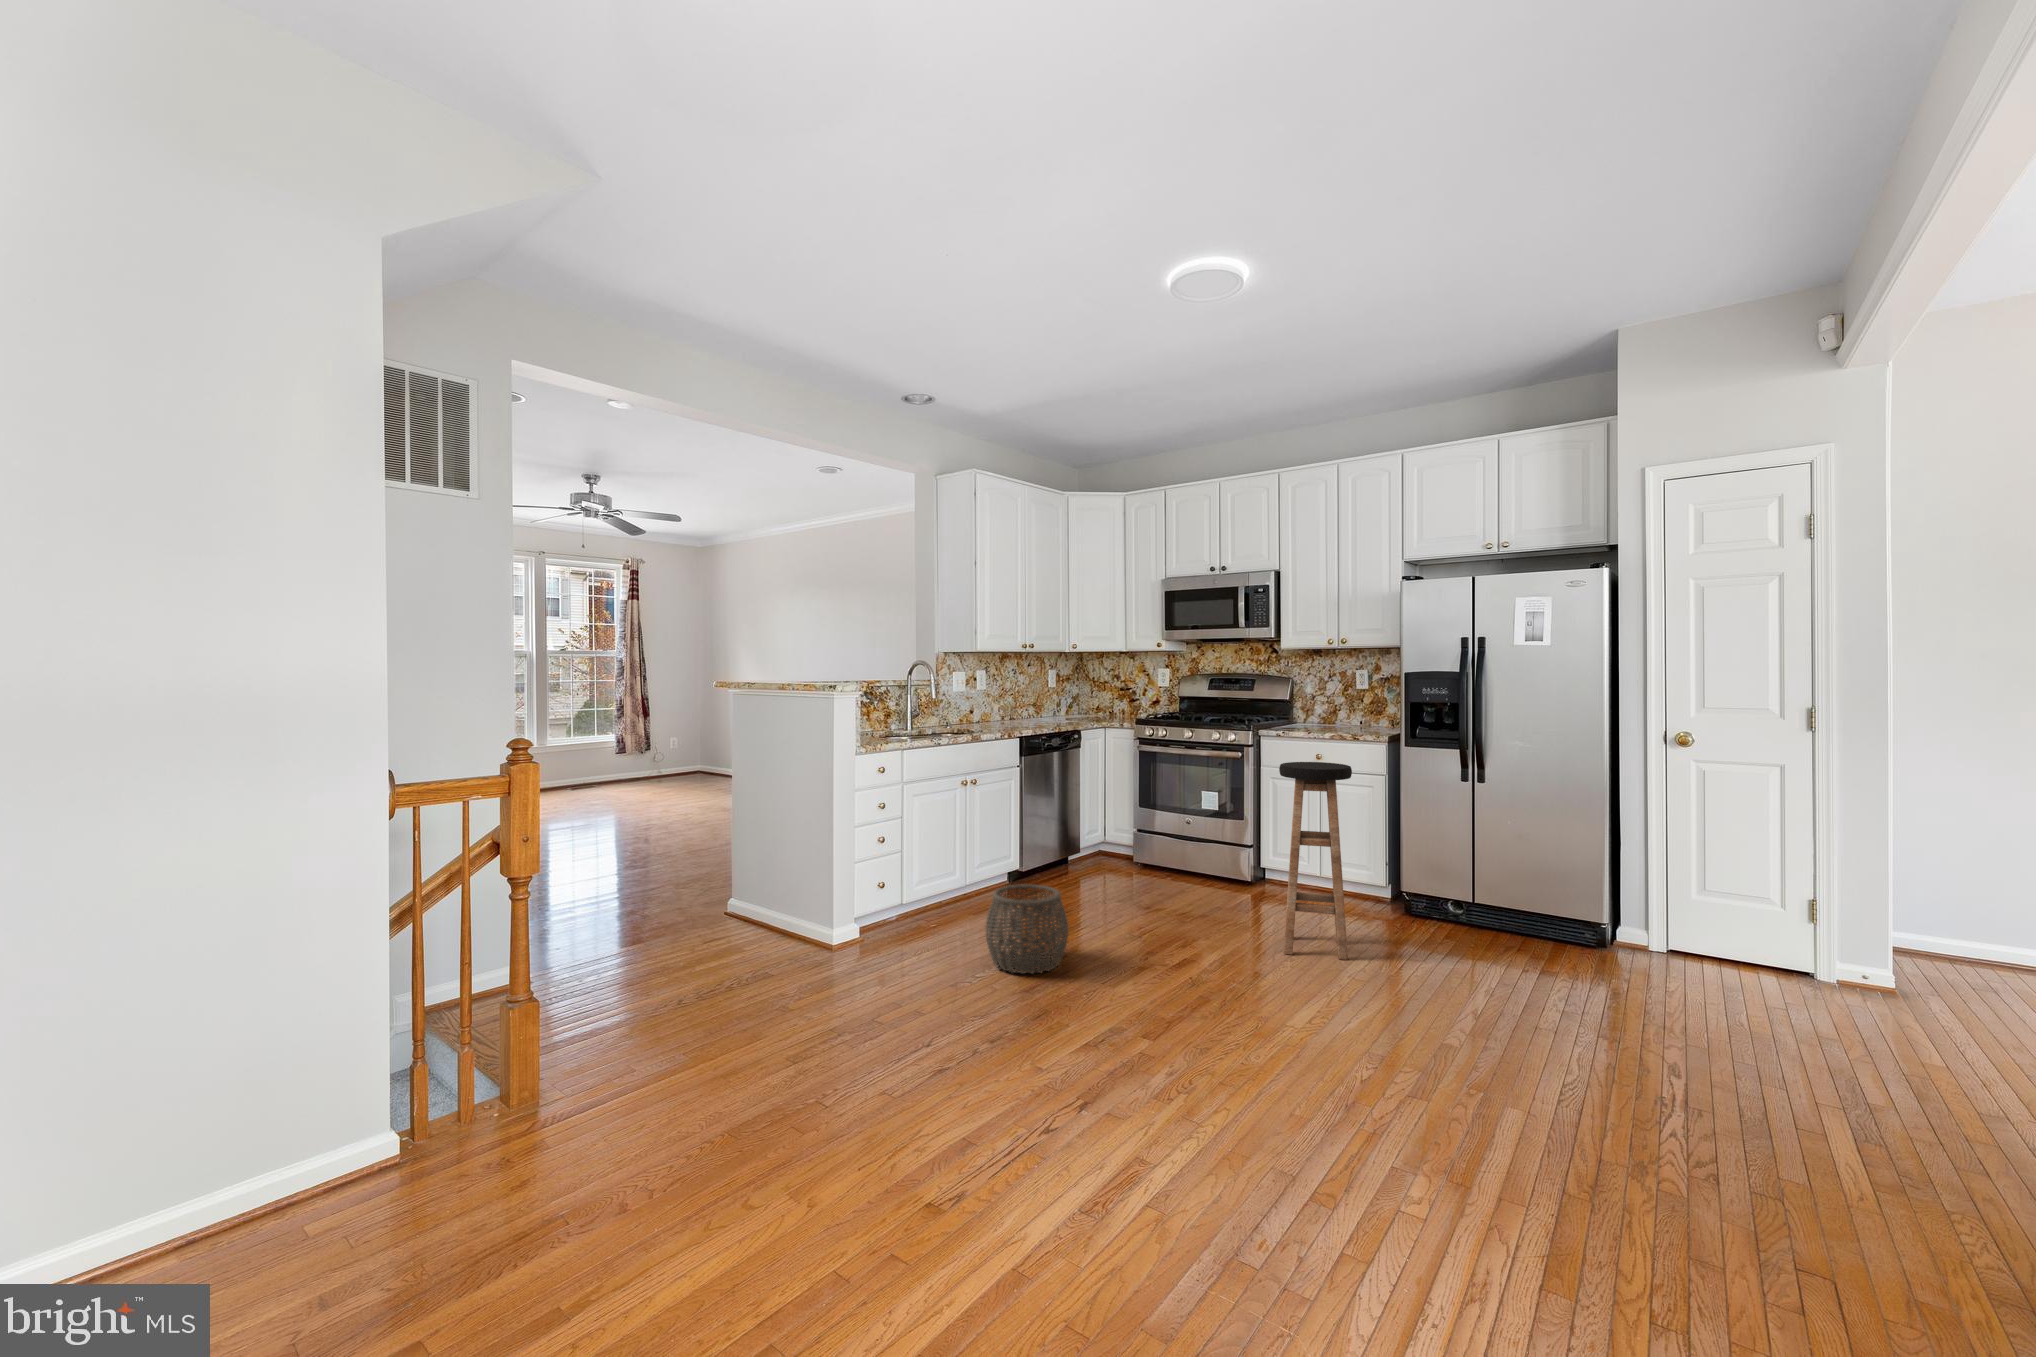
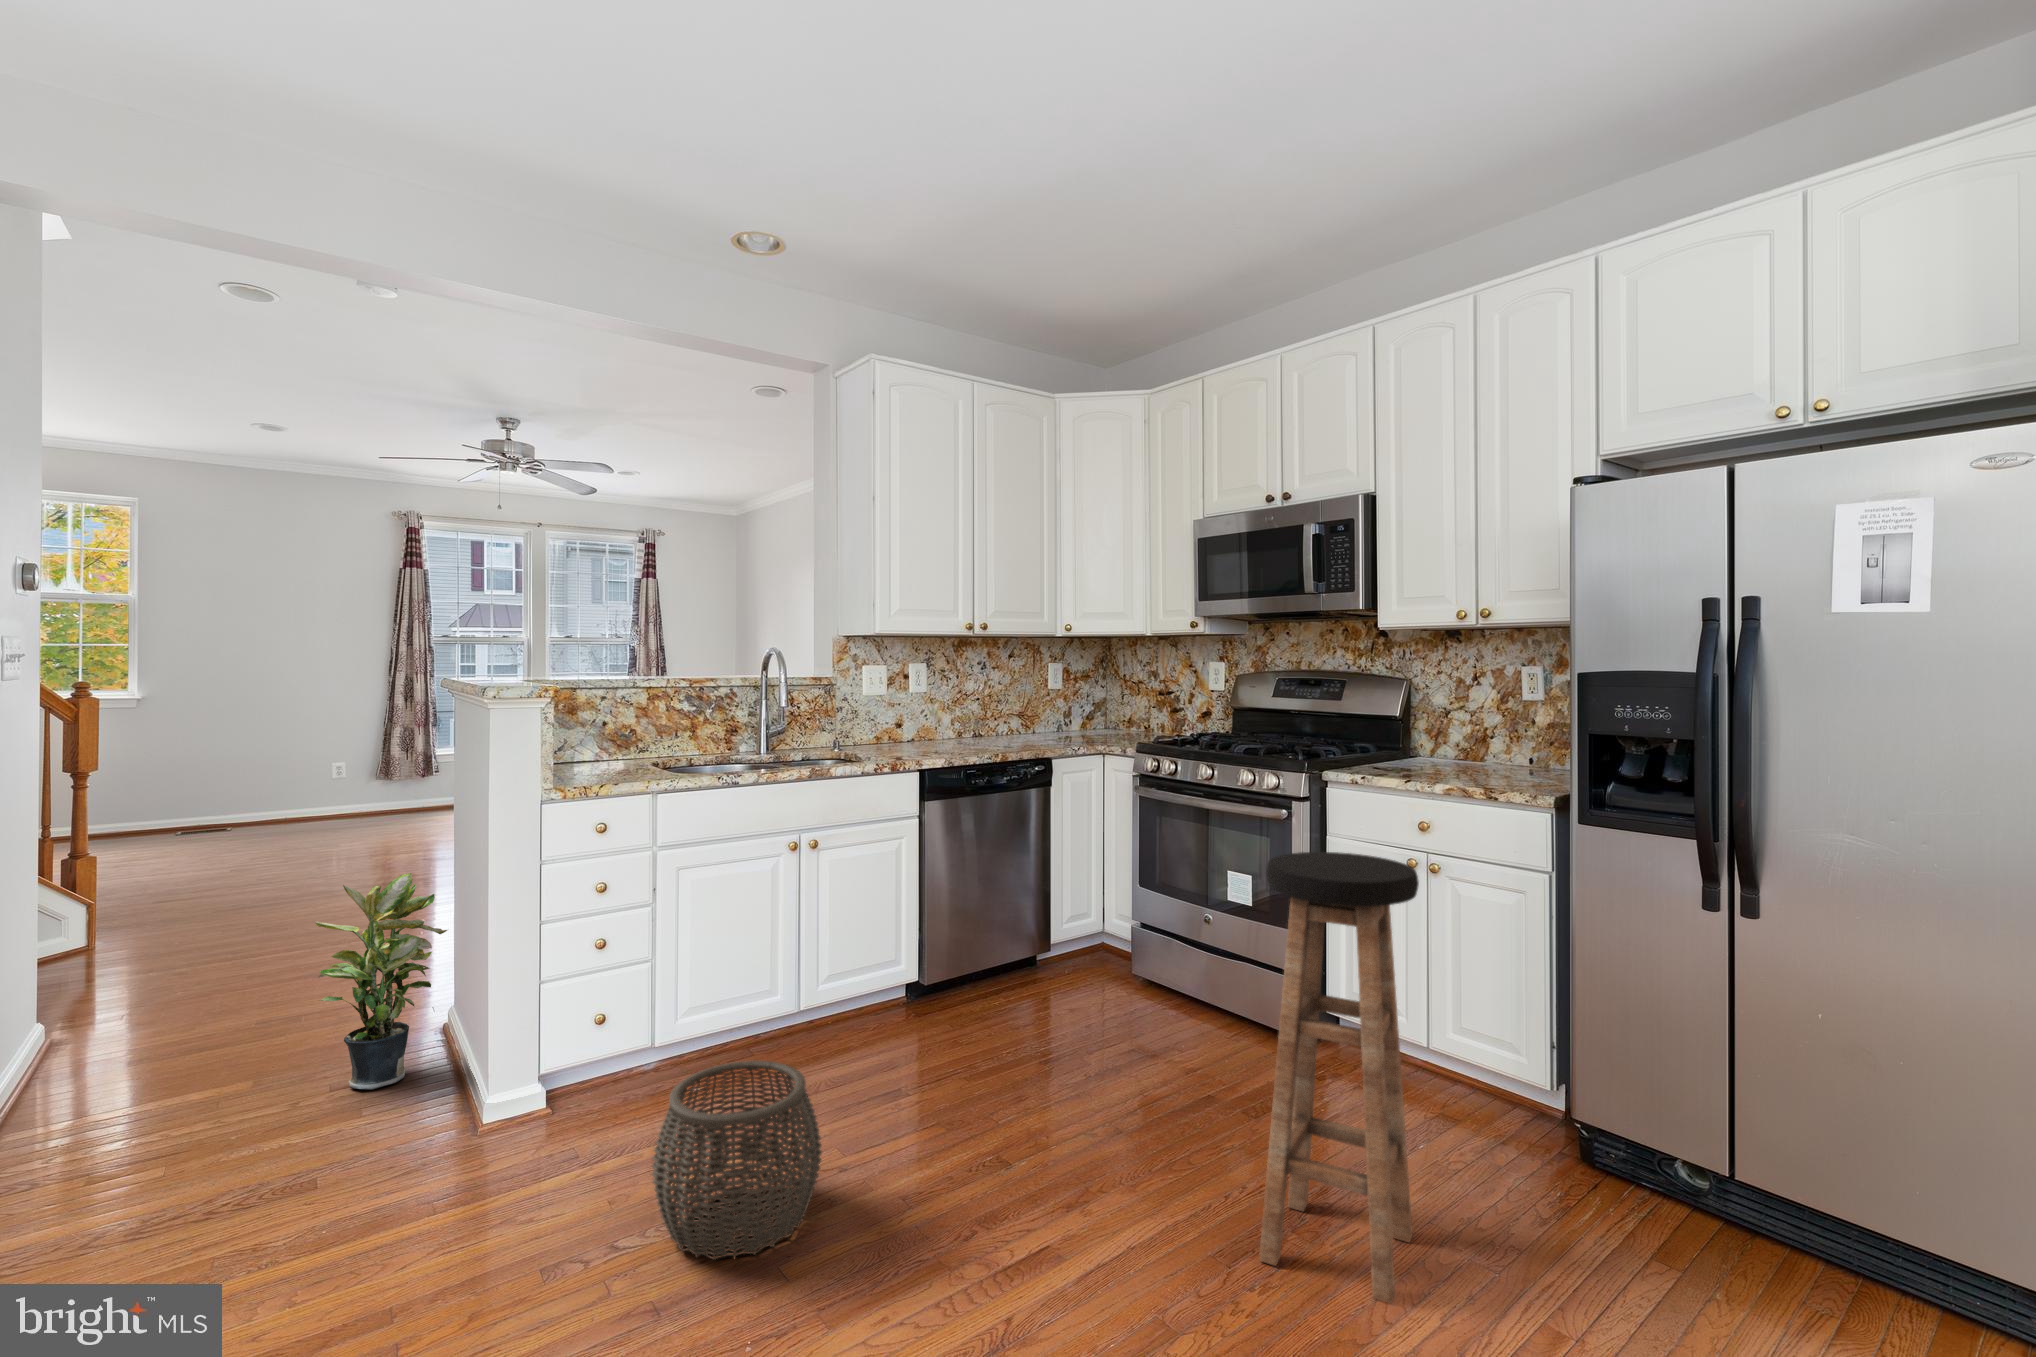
potted plant: none [691,805,763,939] -> present [315,873,447,1090]

